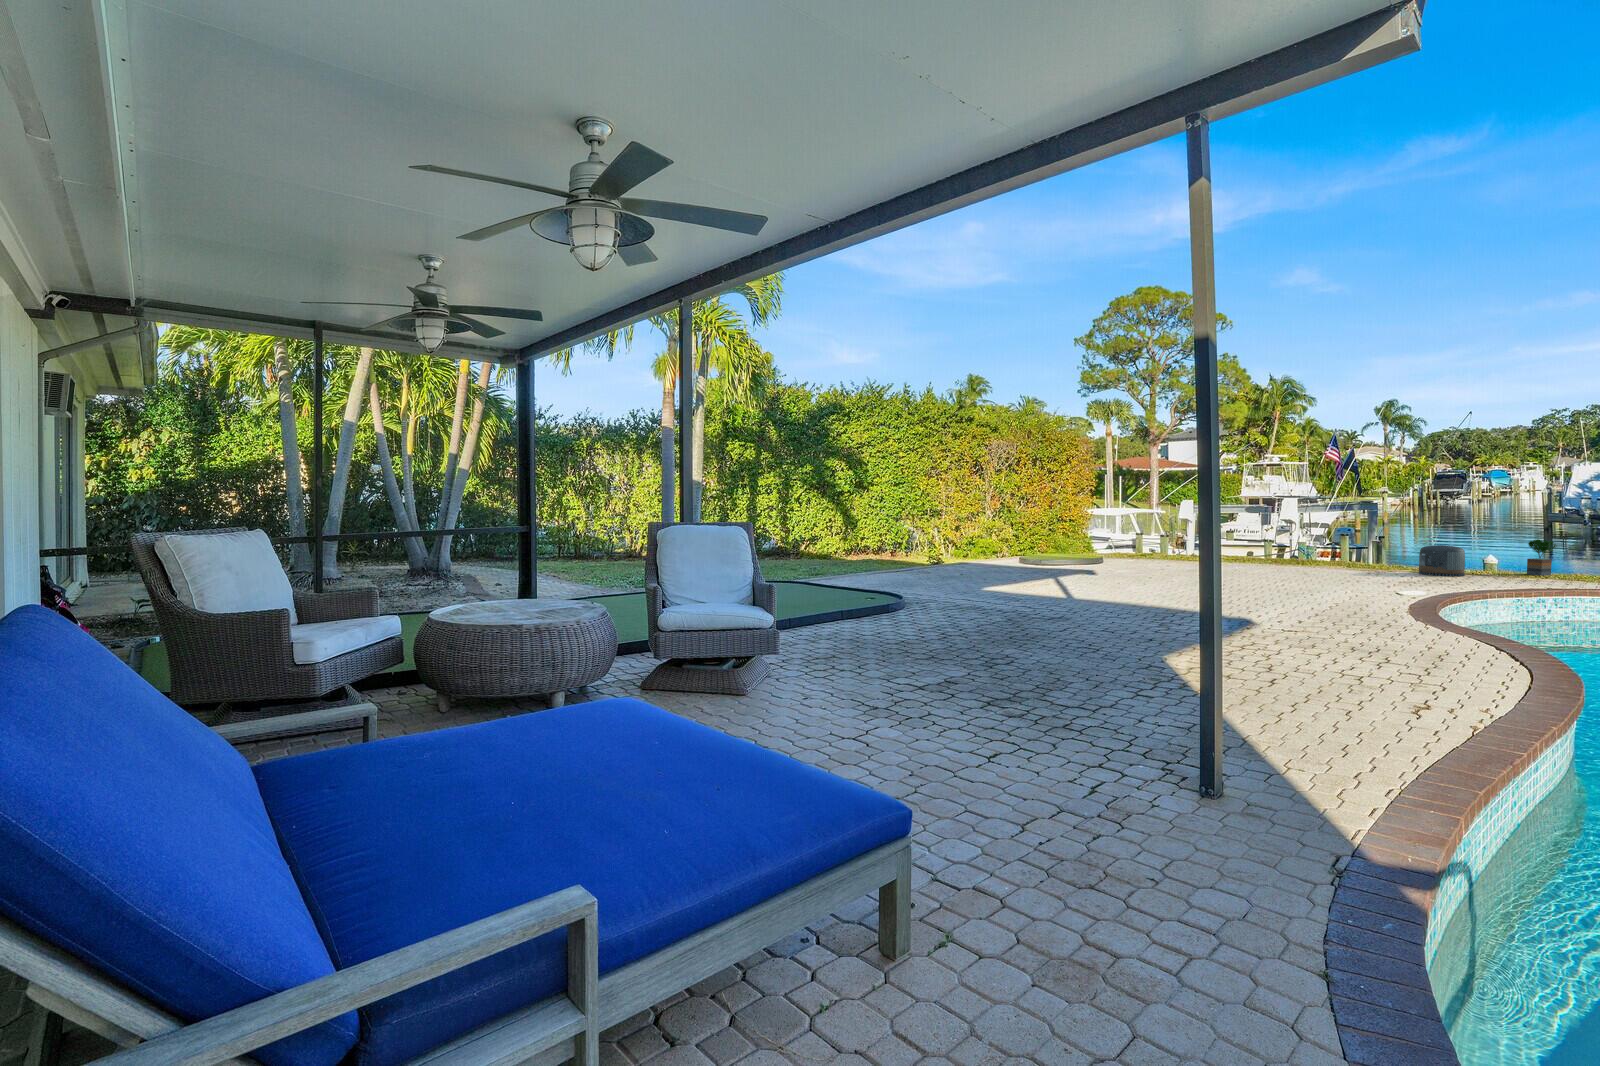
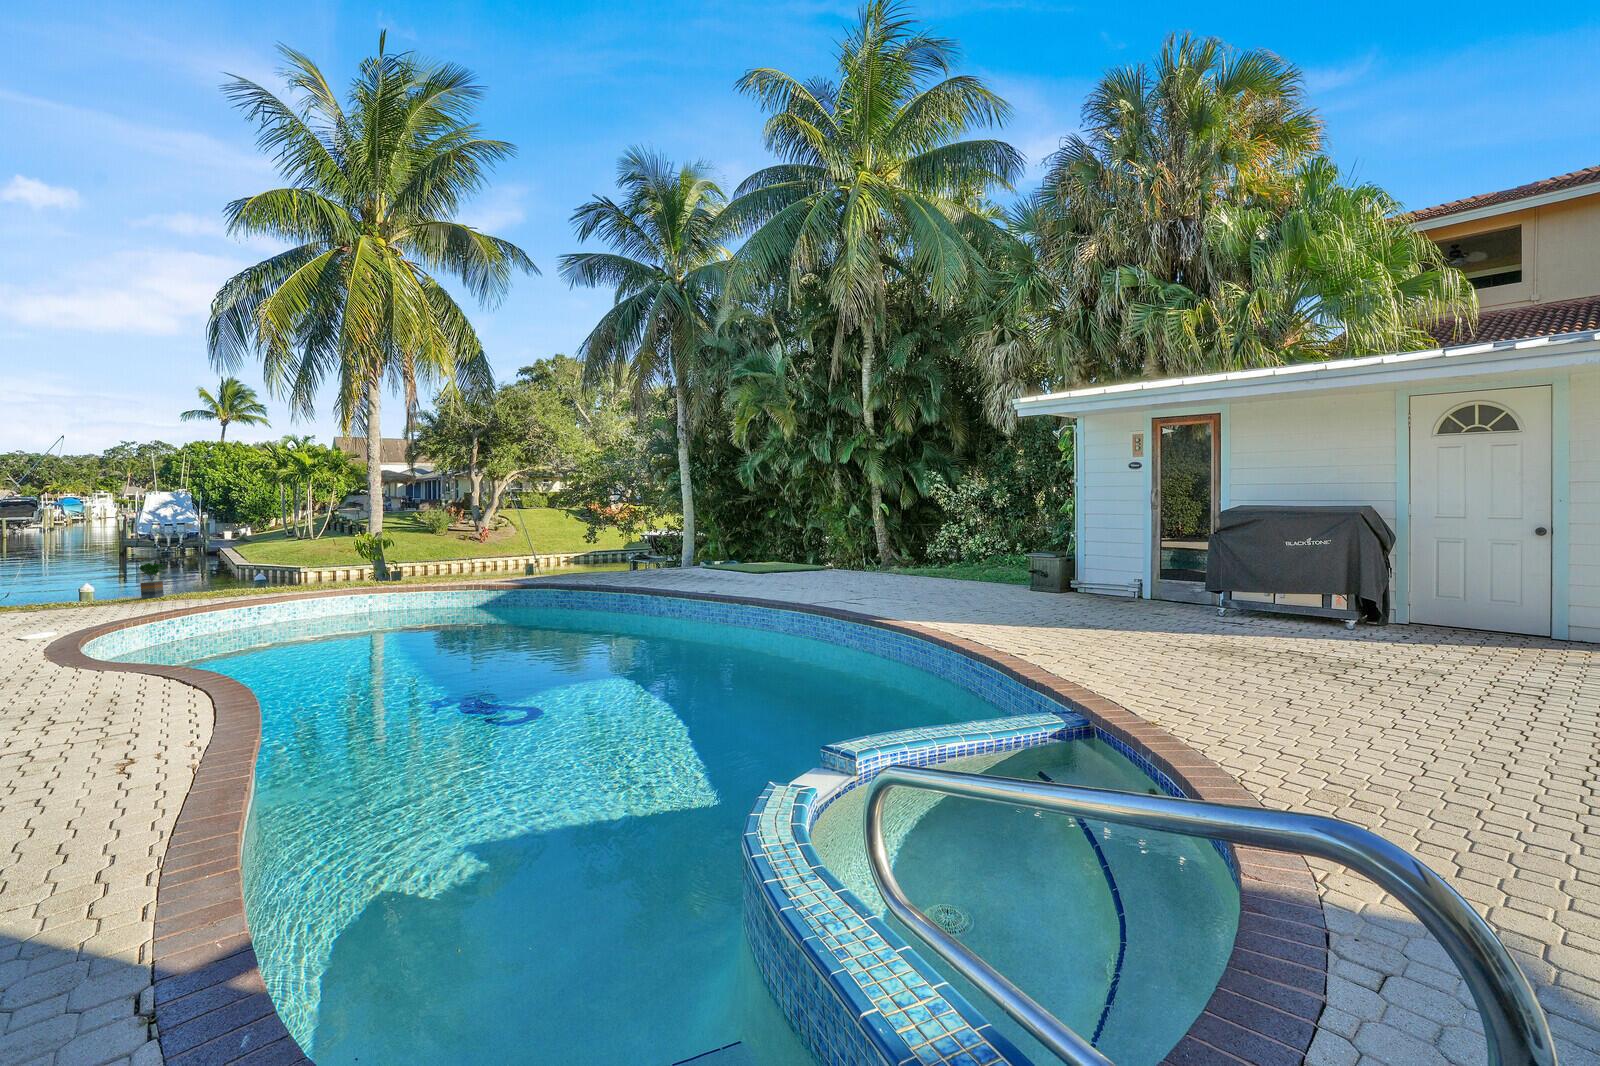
pouf: present [1419,545,1465,576] -> none [25,579,80,614]

